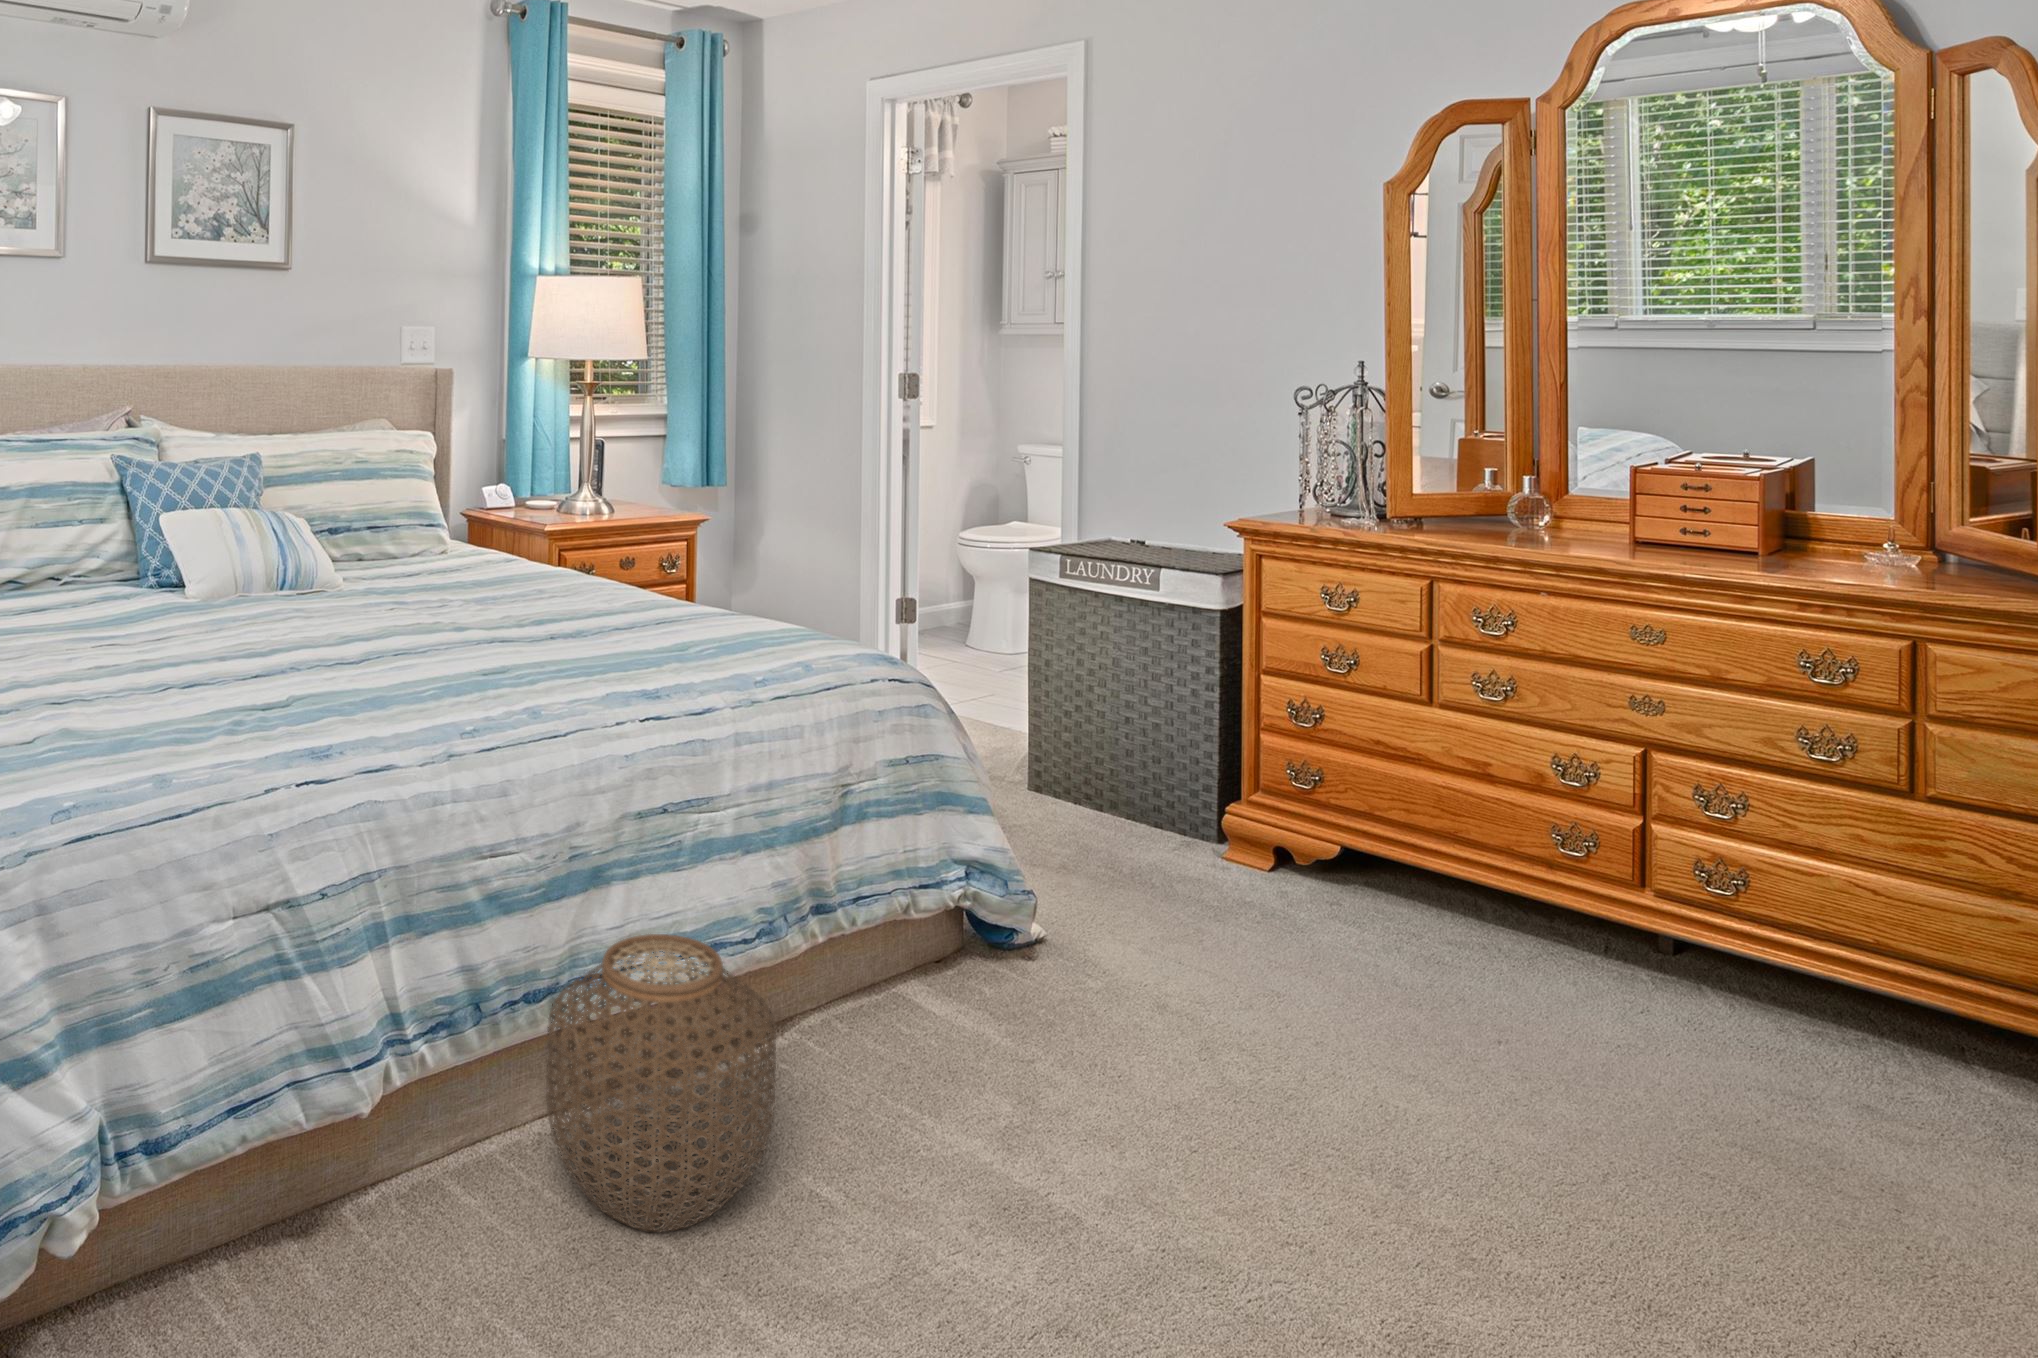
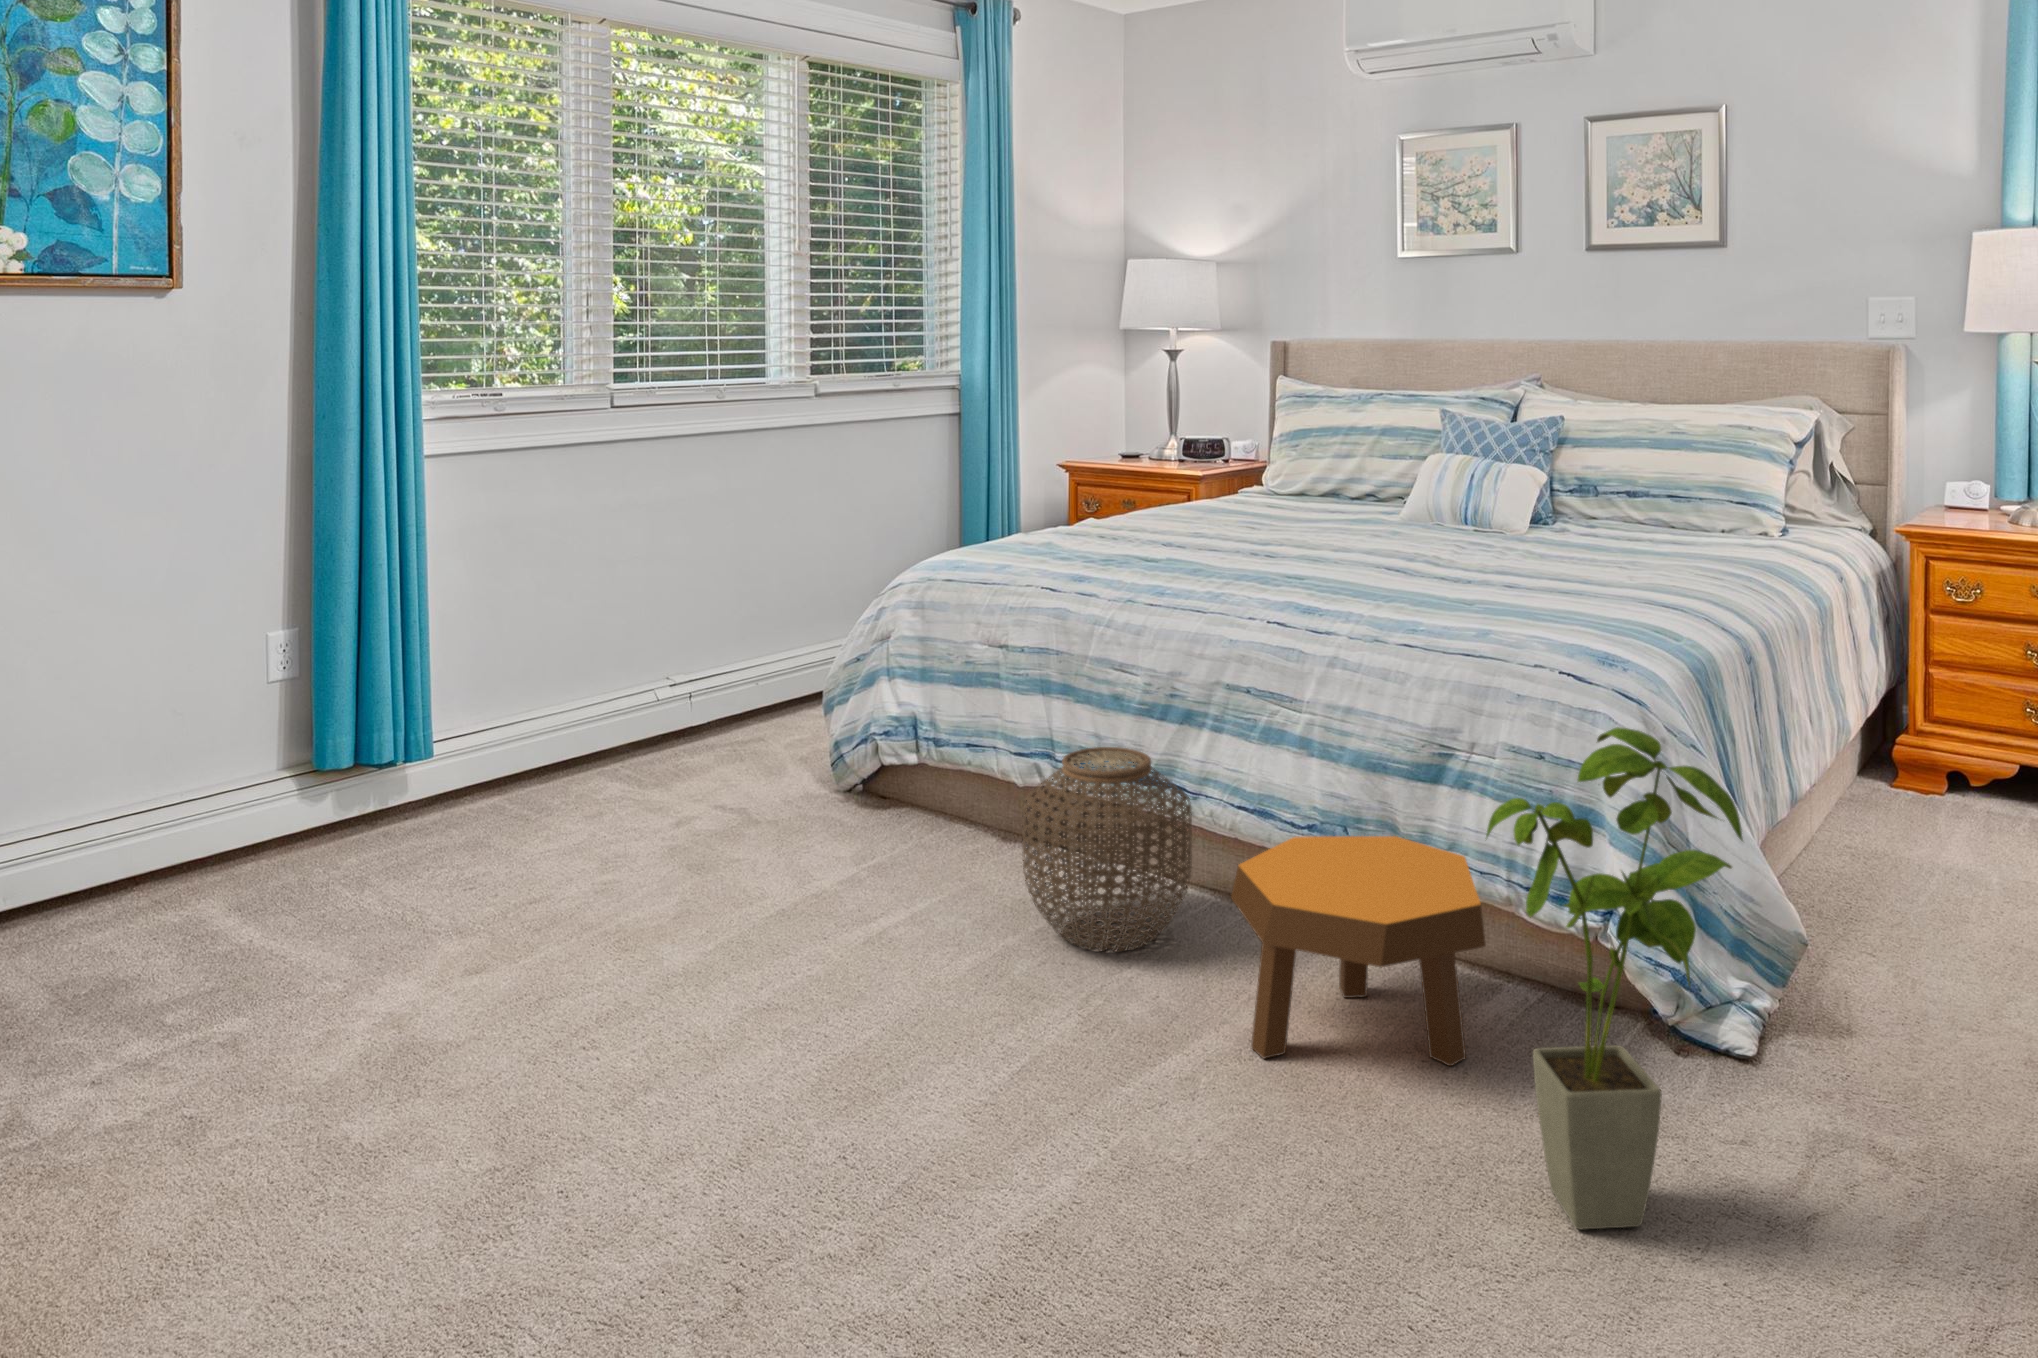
house plant: none [1189,692,1394,1095] -> present [1486,727,1743,1229]
footstool: none [827,883,1104,1165] -> present [1231,836,1486,1066]

